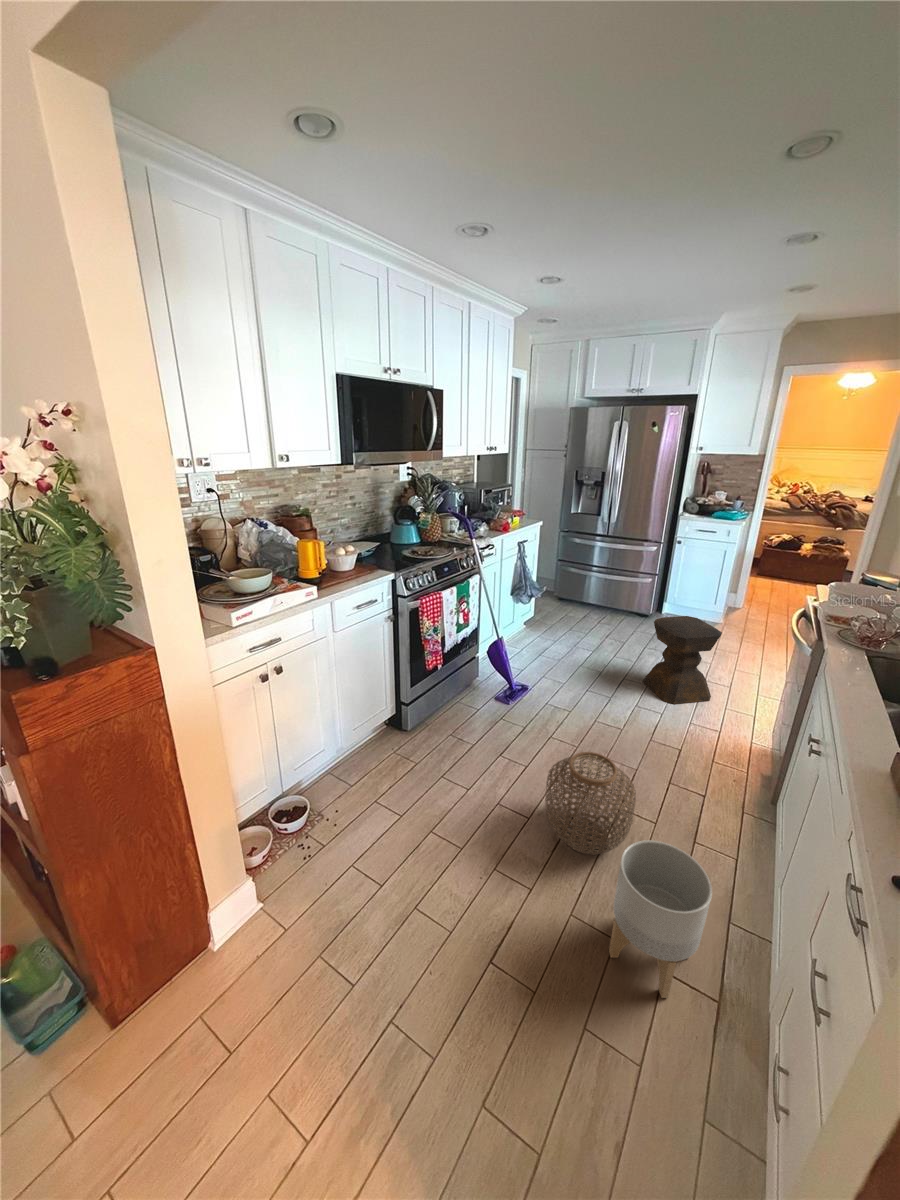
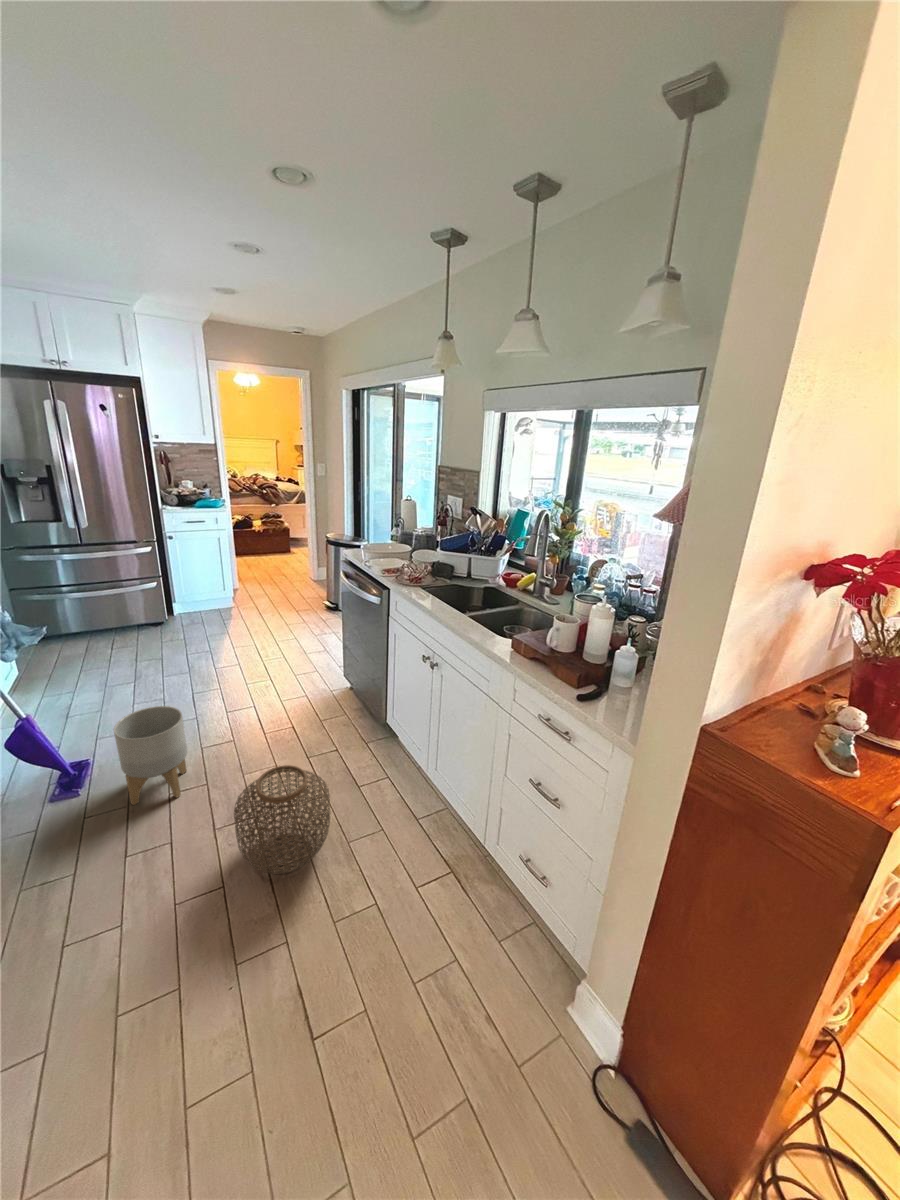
stool: present [643,616,722,704] -> none [208,606,280,694]
planter: present [609,840,712,998] -> present [114,706,187,805]

